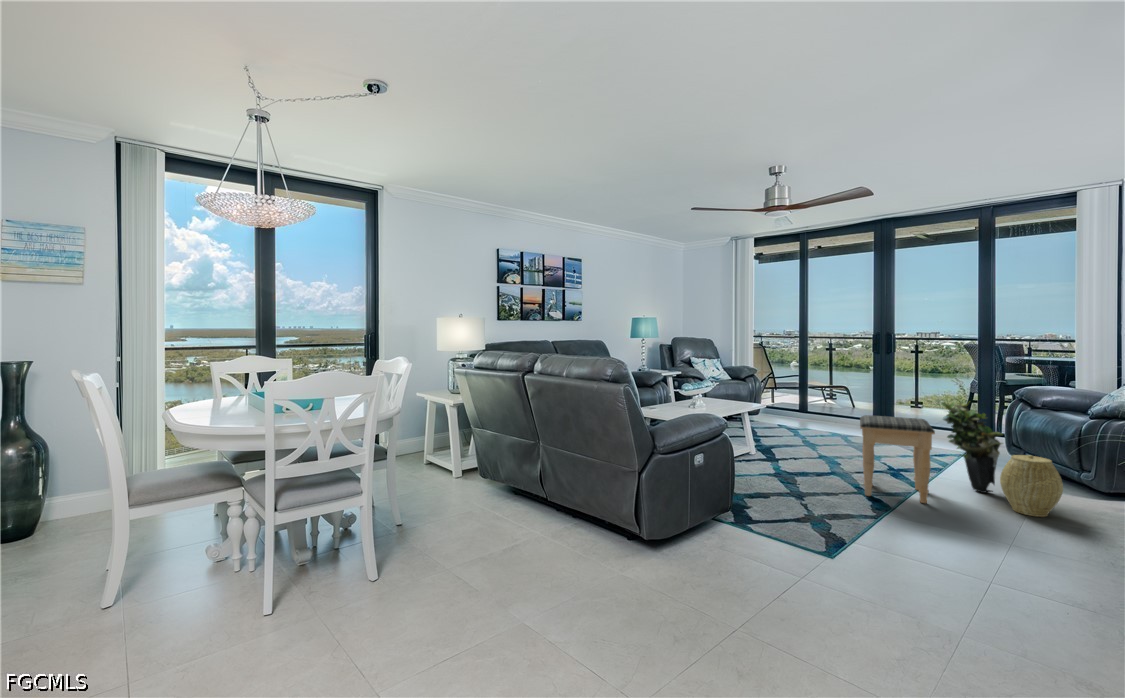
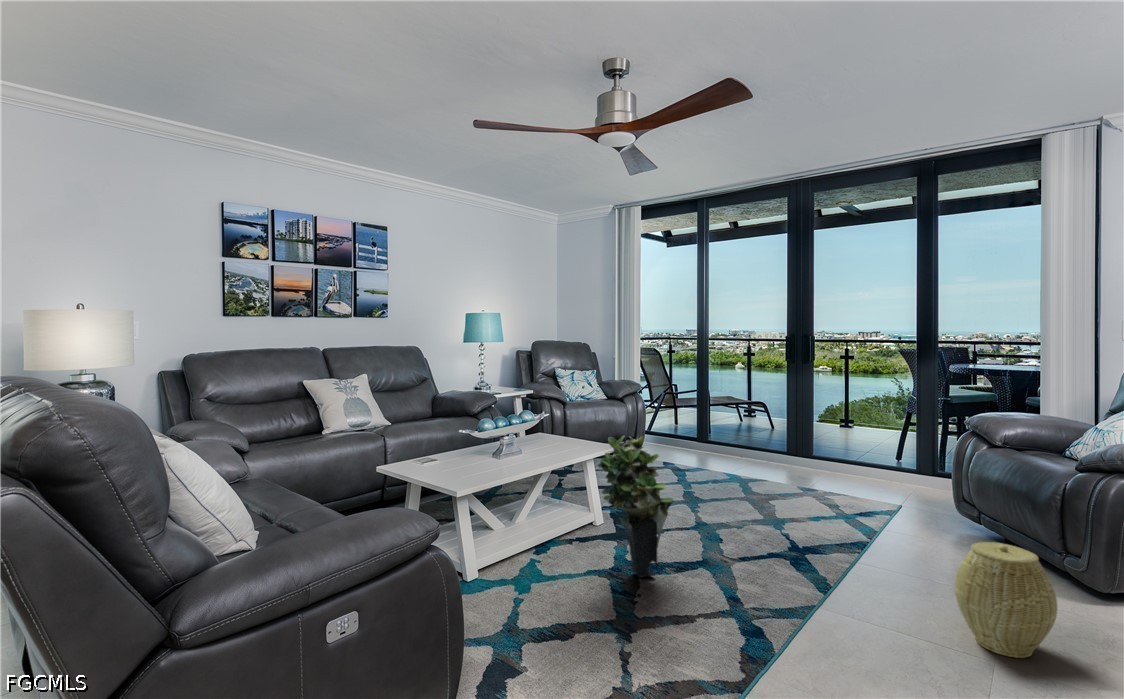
potted plant: present [941,401,1002,493] -> present [597,436,674,578]
footstool: present [860,415,935,503] -> none [731,469,849,632]

